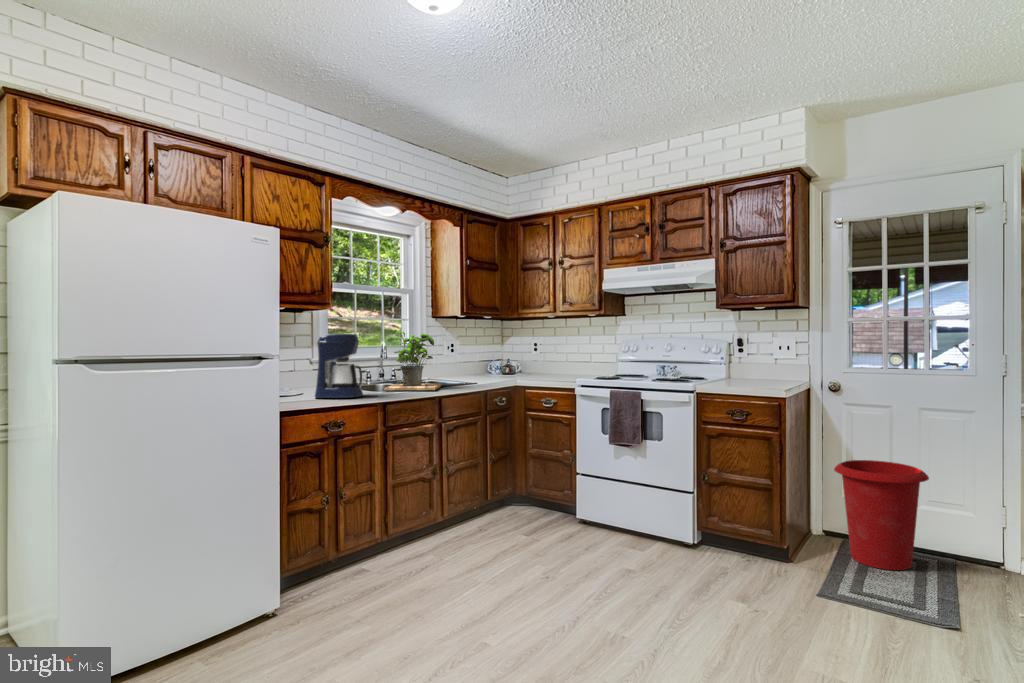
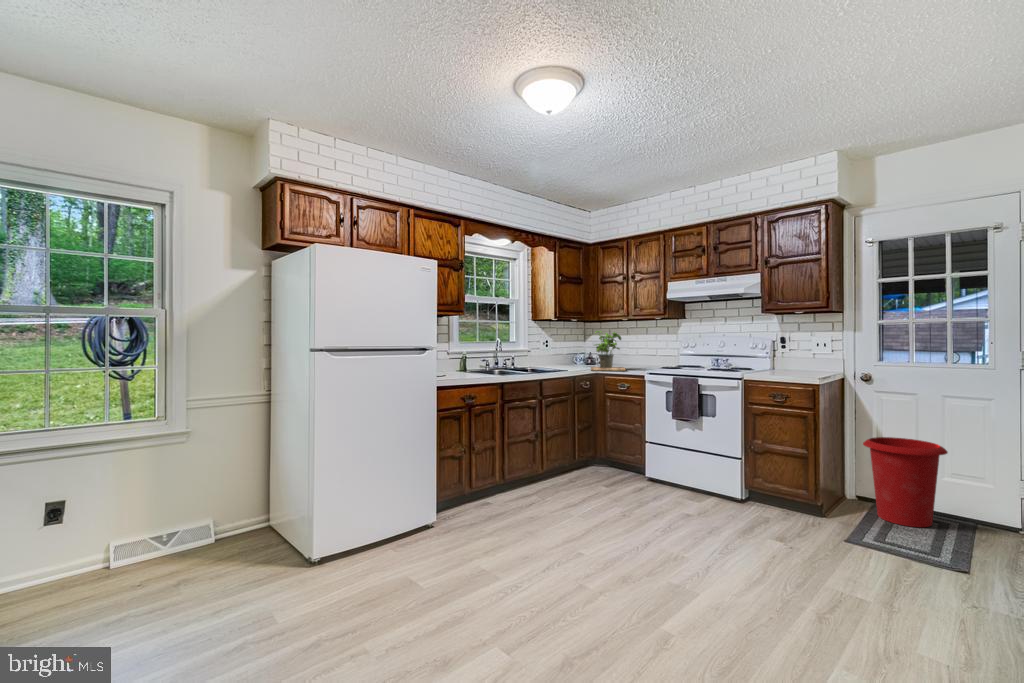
potted plant: present [385,331,442,390] -> present [591,331,625,371]
coffee maker: present [315,334,364,398] -> none [454,333,488,379]

